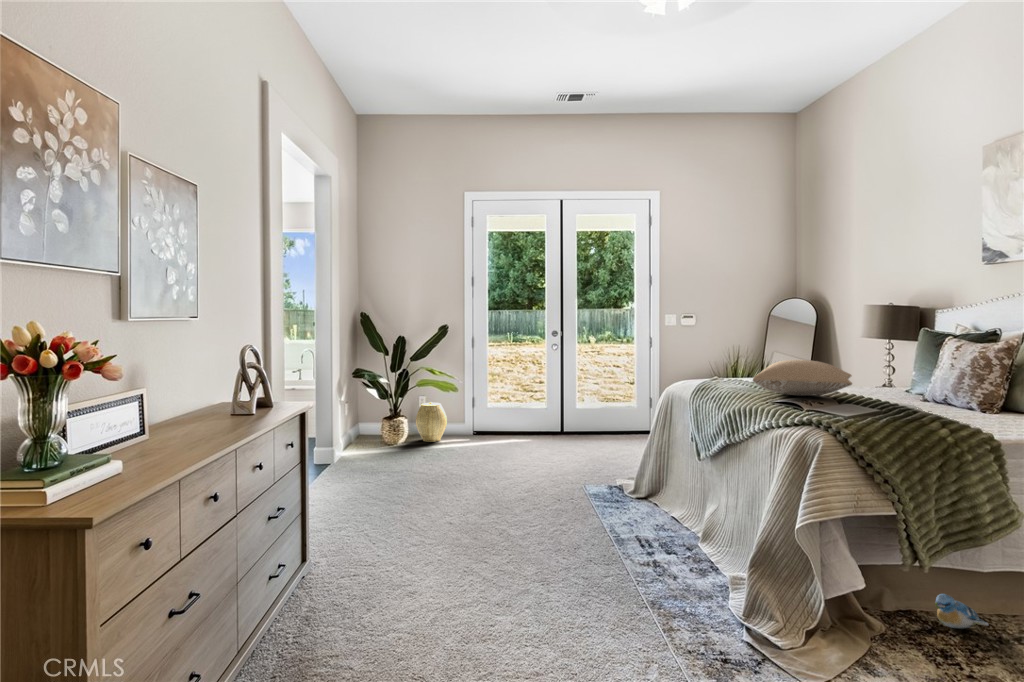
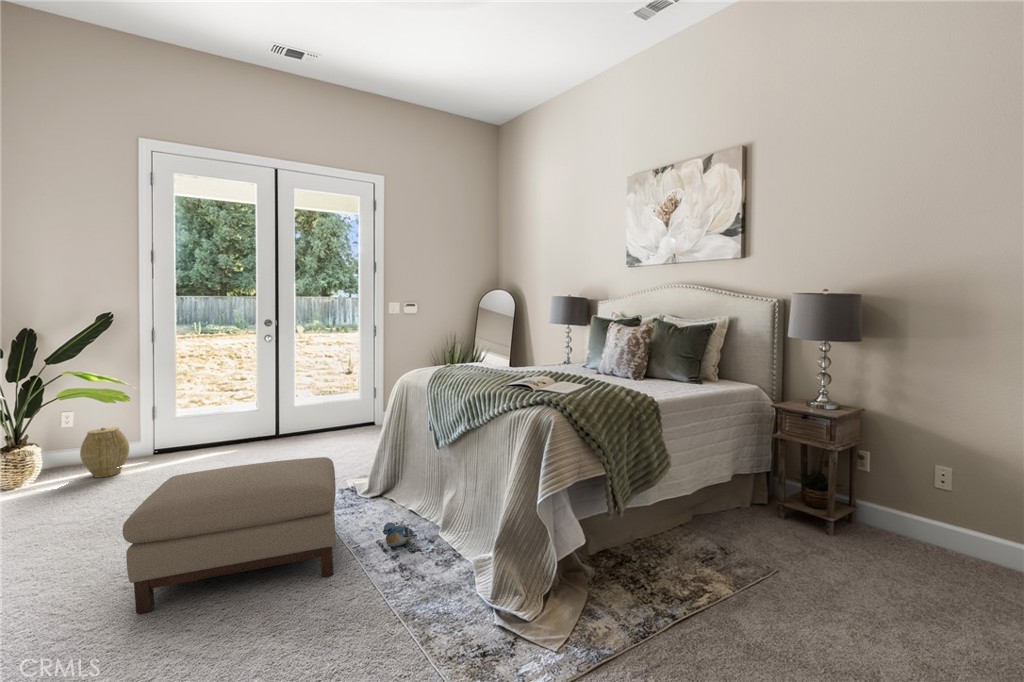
pillow: present [753,360,852,396] -> none [479,347,559,379]
ottoman: none [444,445,602,555] -> present [123,457,336,614]
plush toy: present [935,594,989,629] -> present [383,522,417,546]

